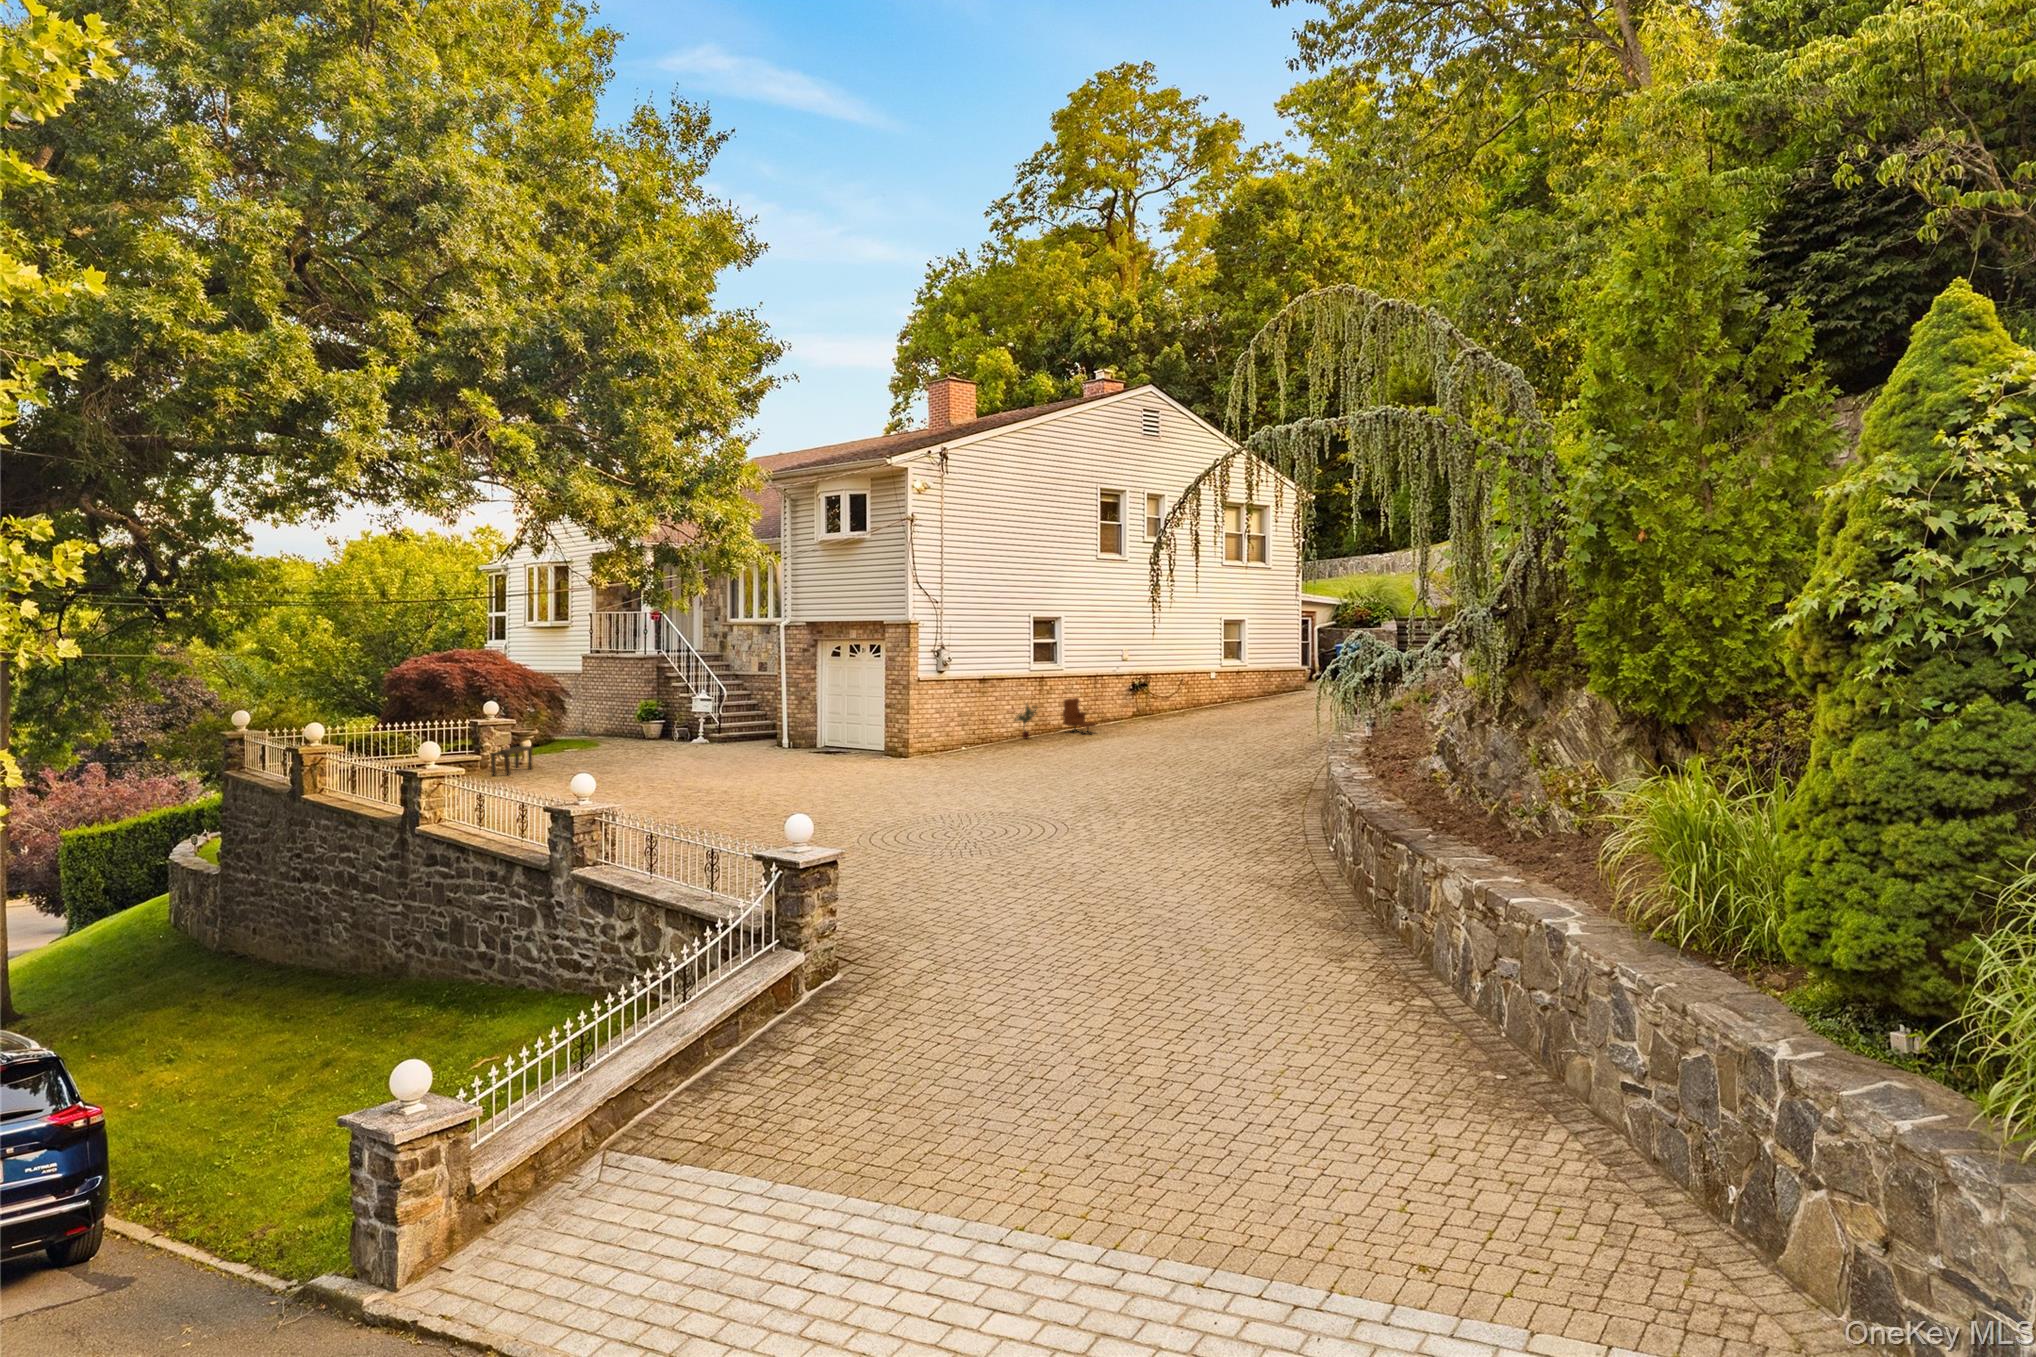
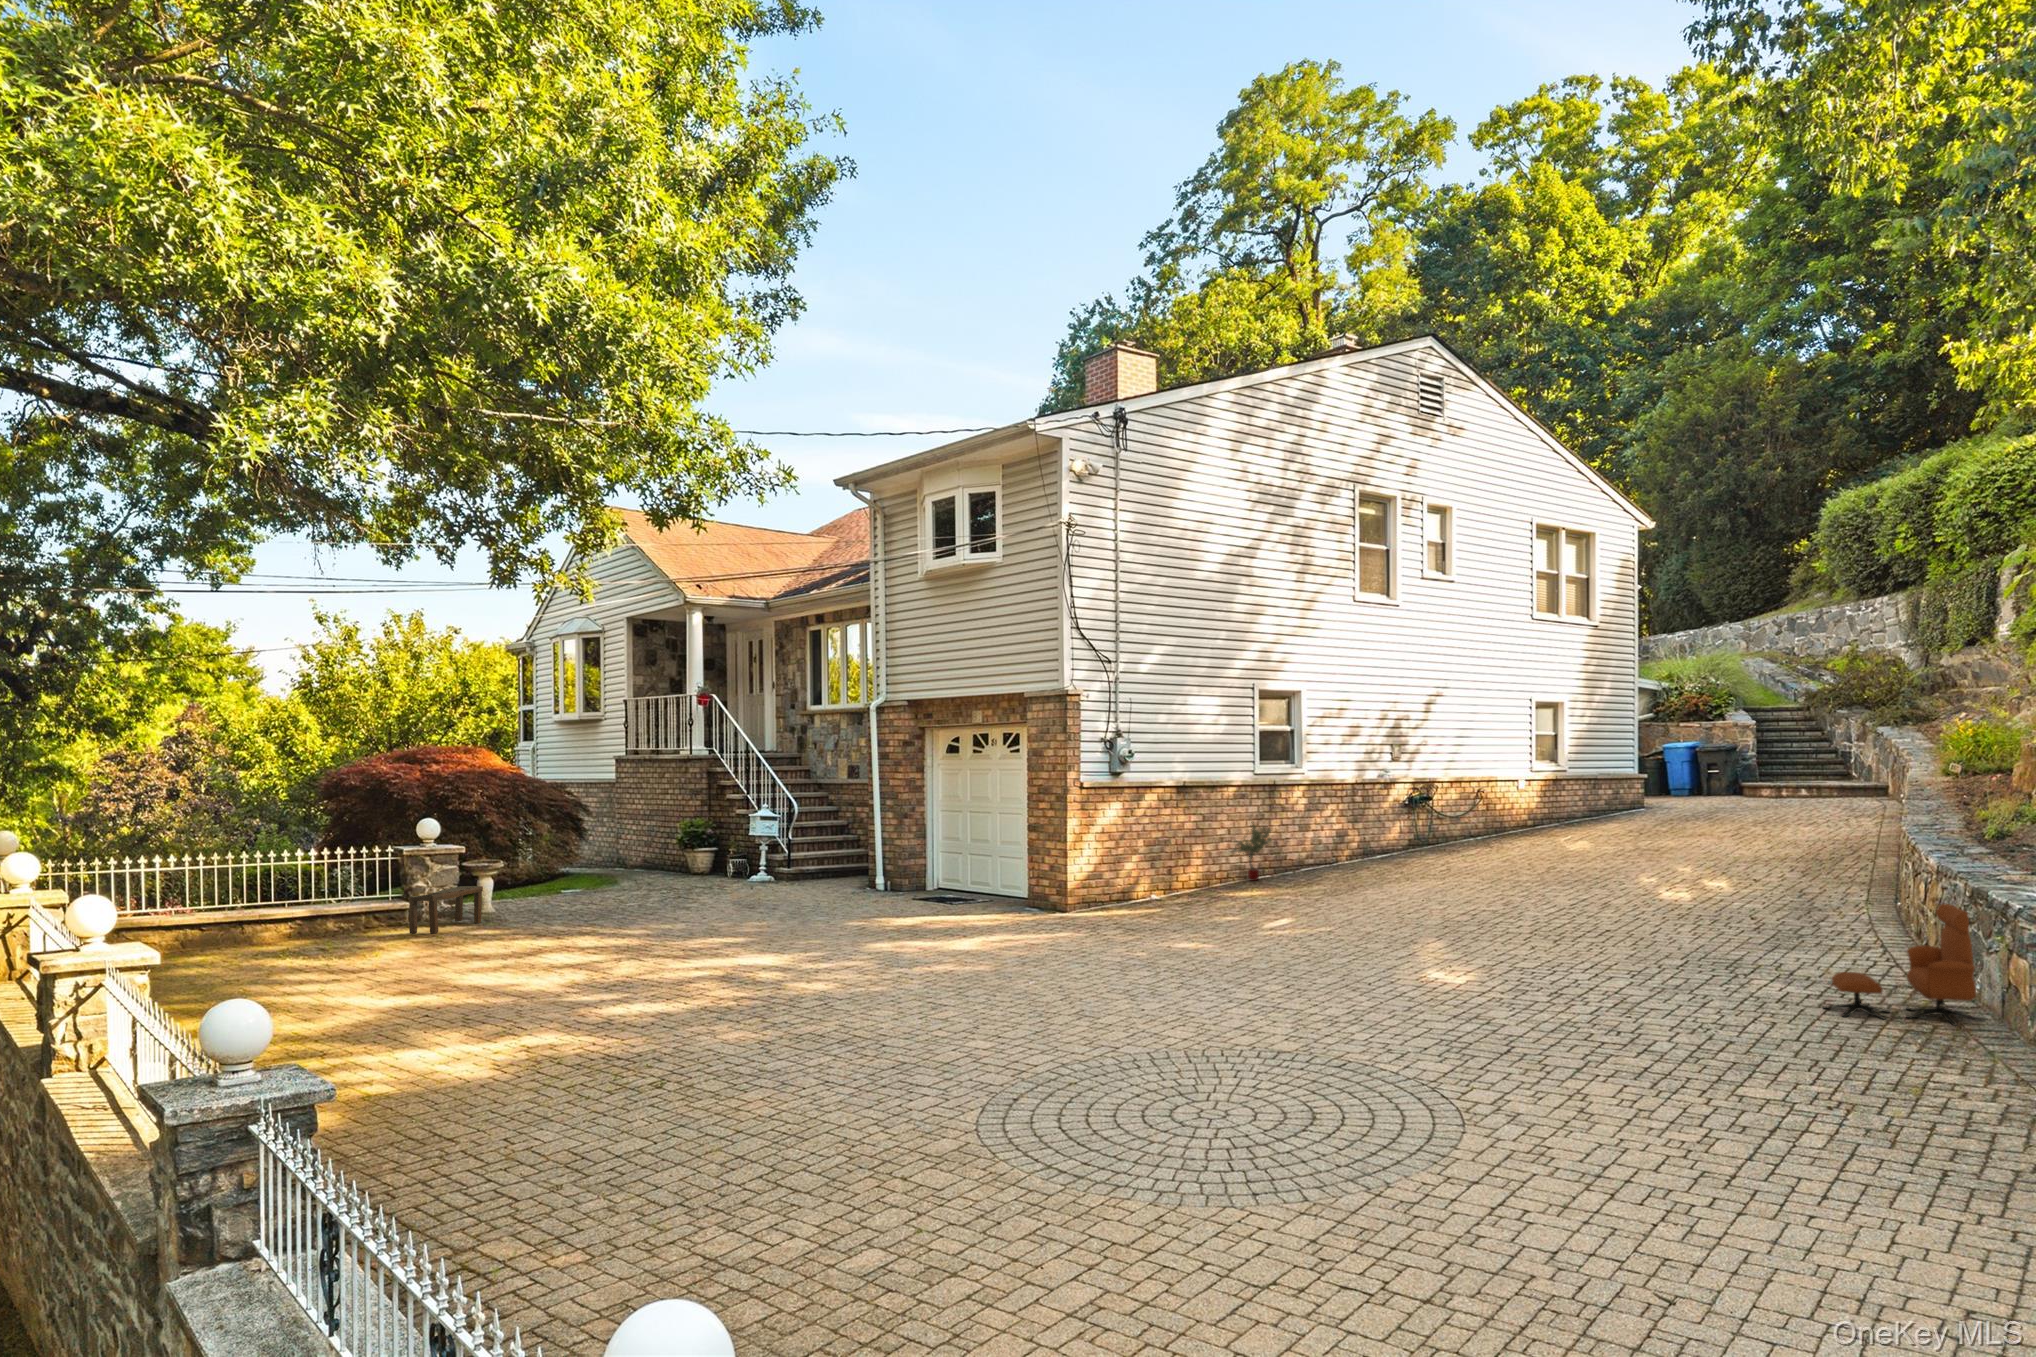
lounge chair: present [1062,698,1096,734] -> present [1823,904,1985,1026]

